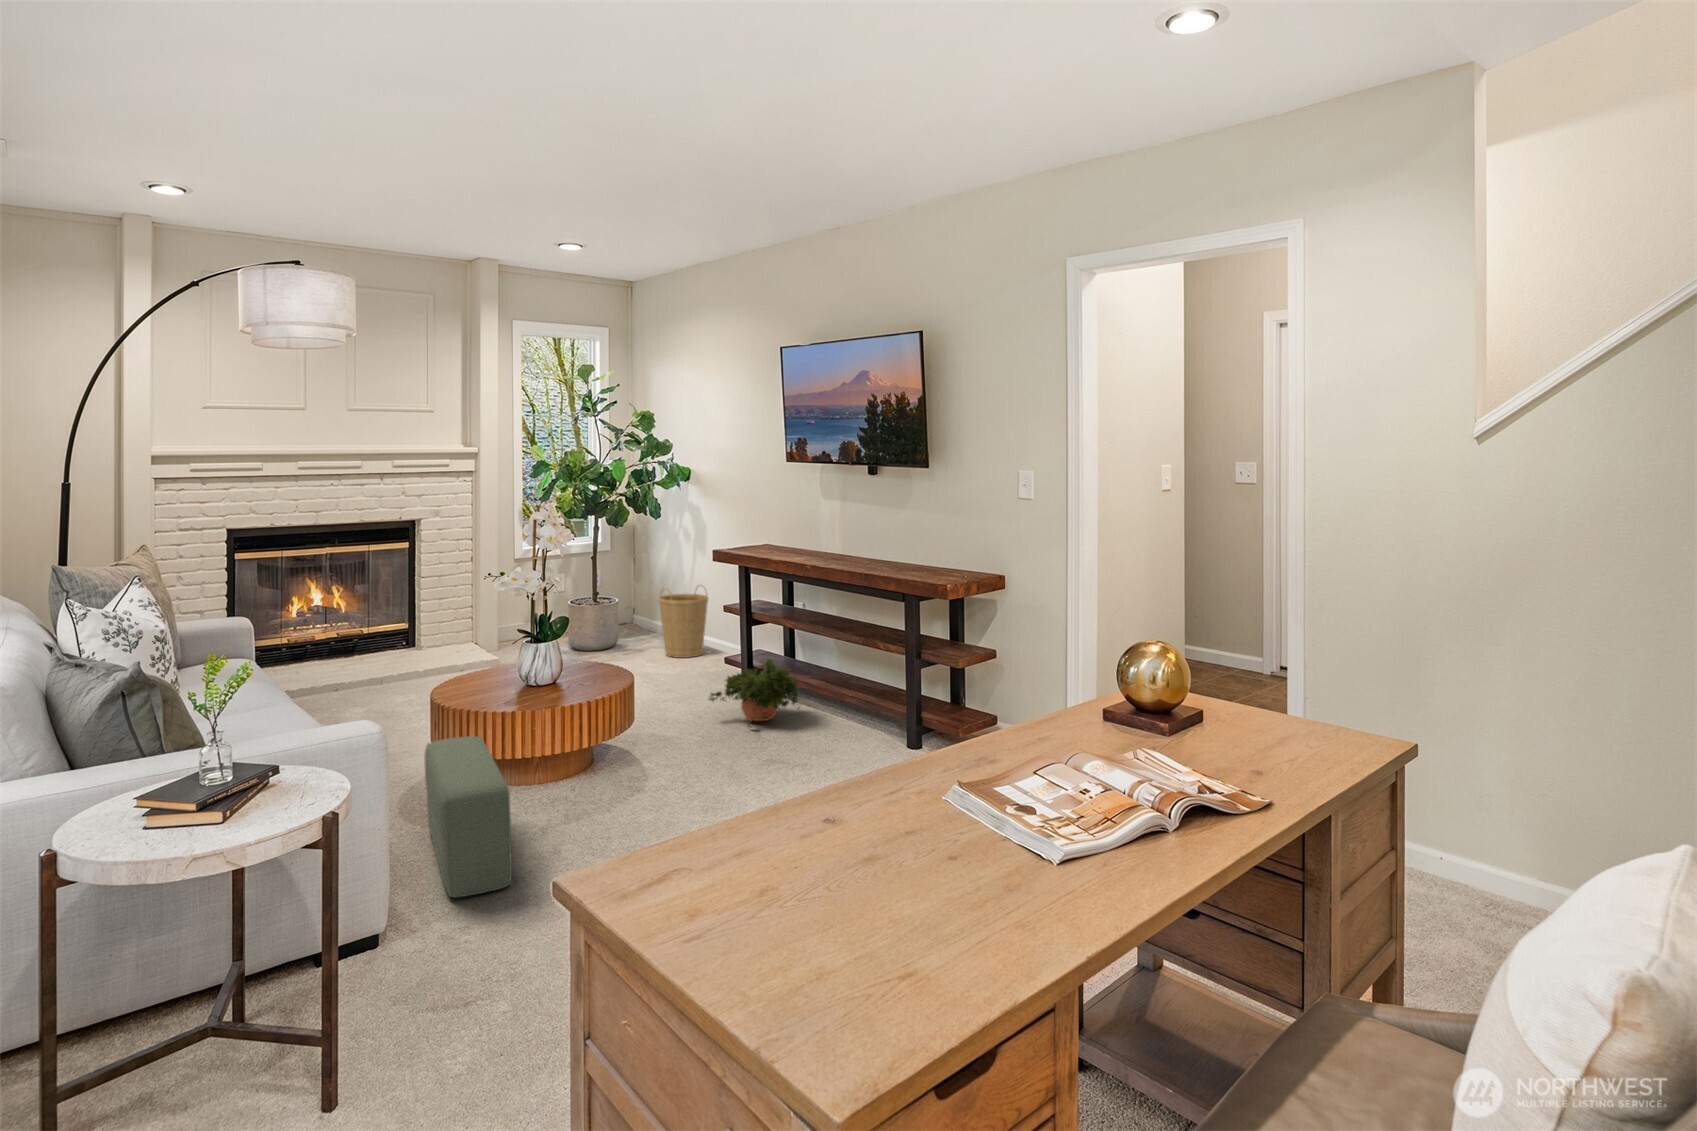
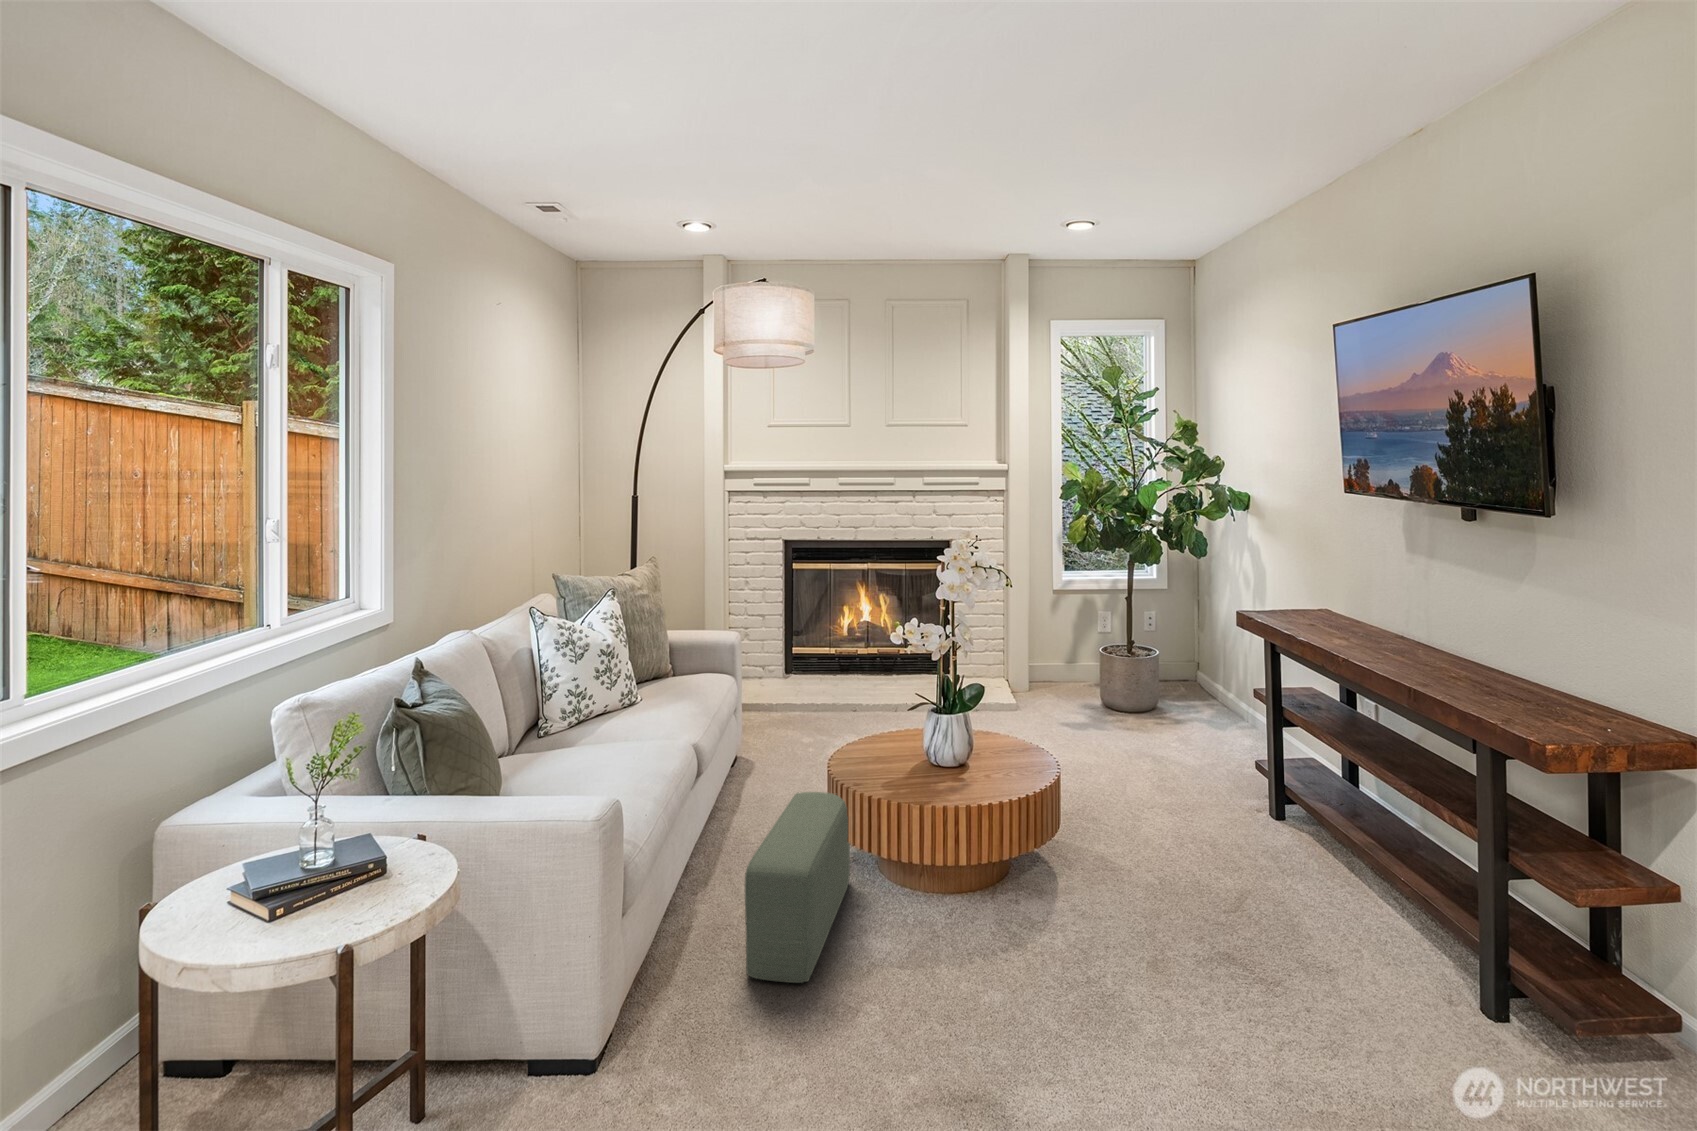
basket: present [659,592,708,658] -> none [1178,635,1243,724]
potted plant: present [709,659,799,727] -> none [1171,754,1314,847]

